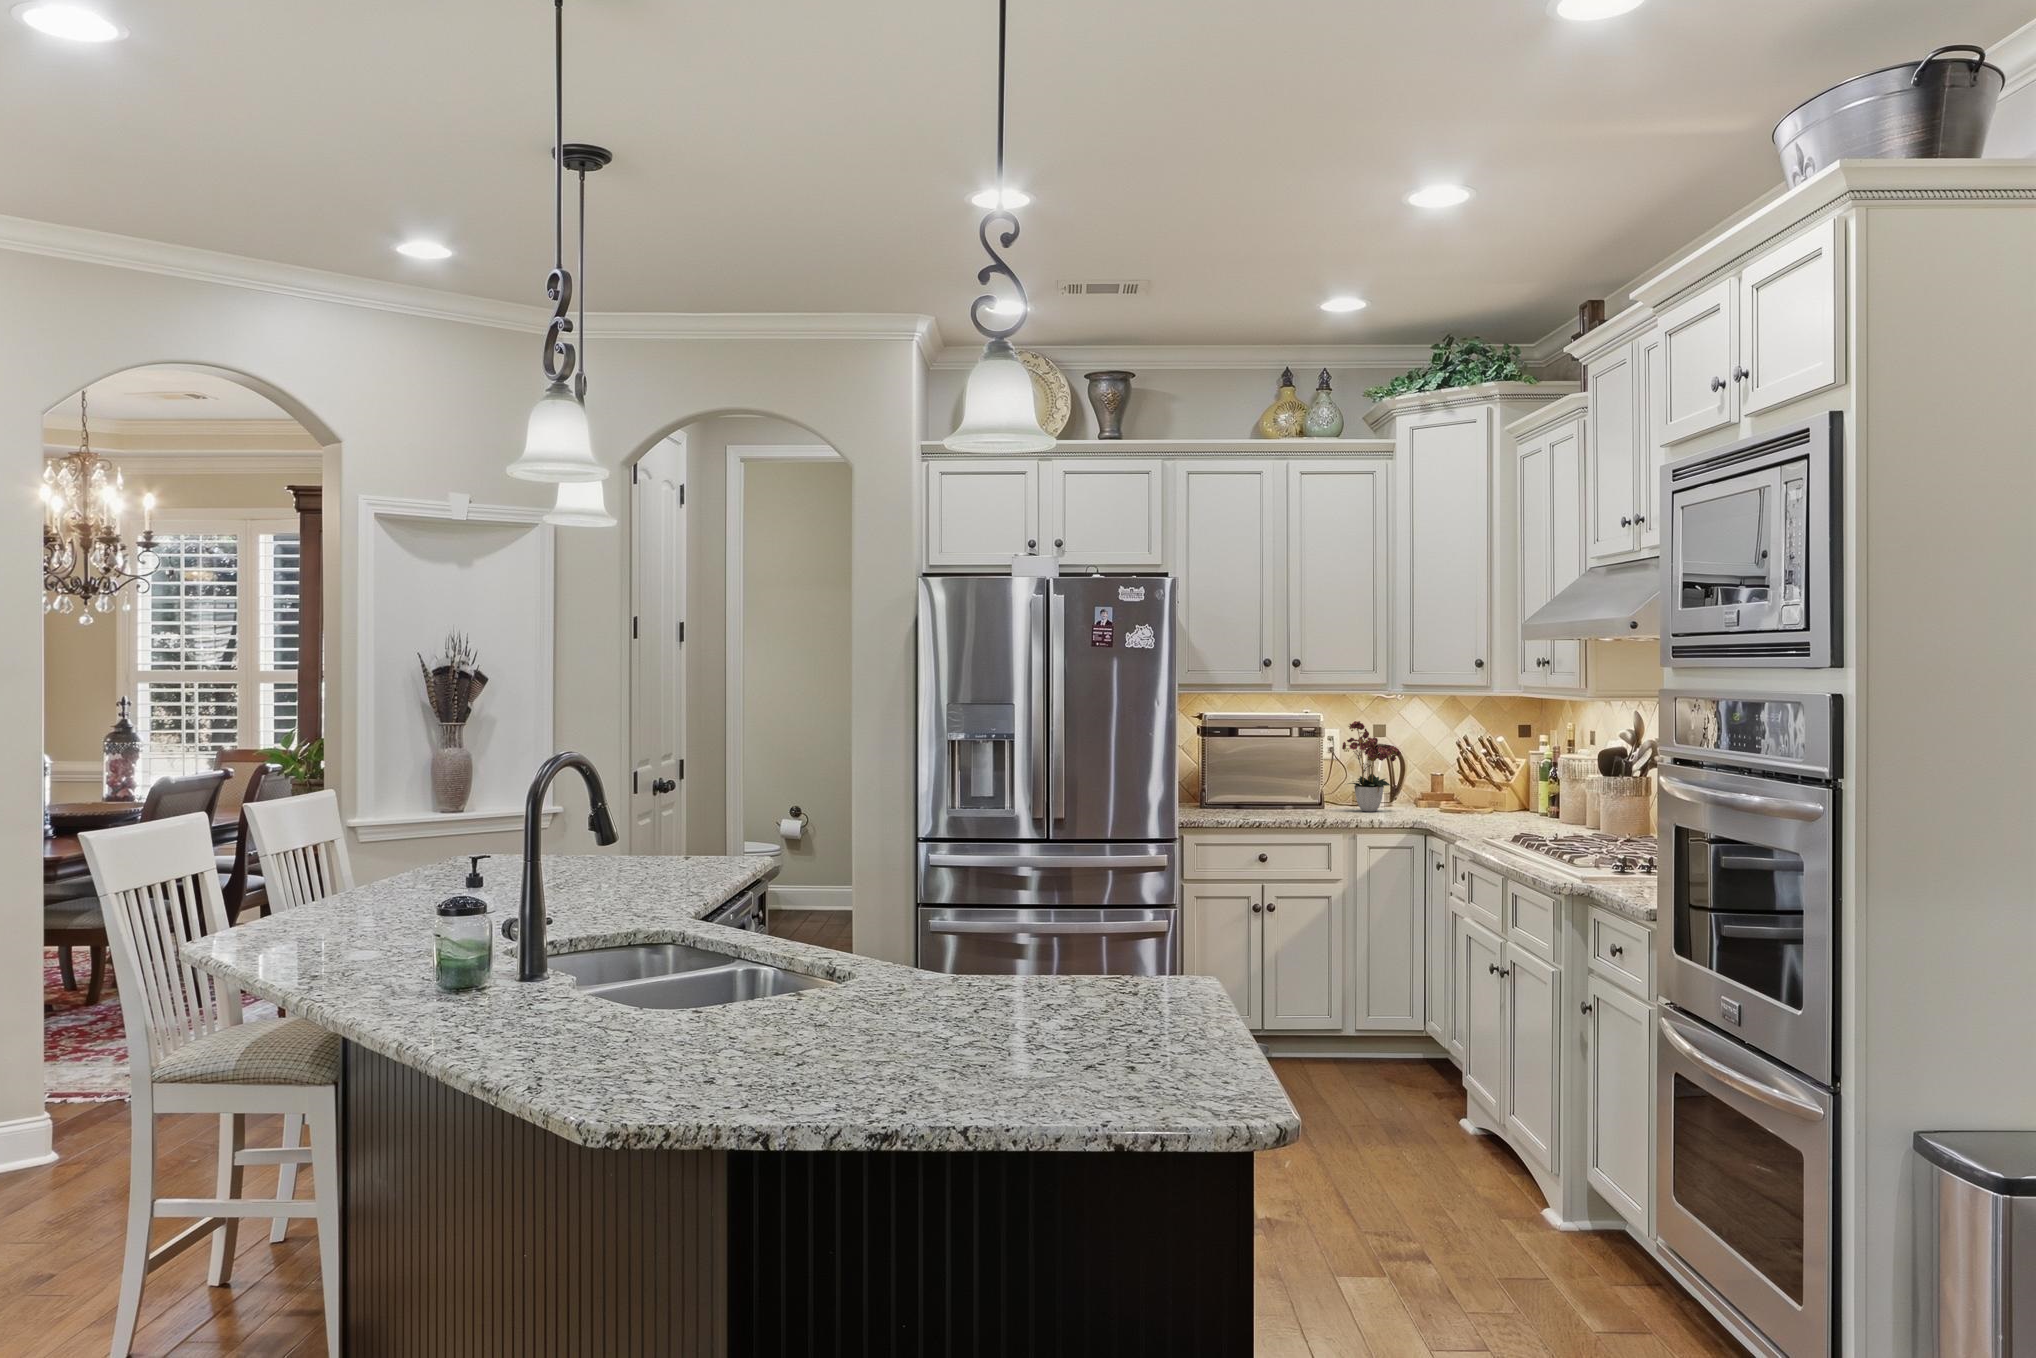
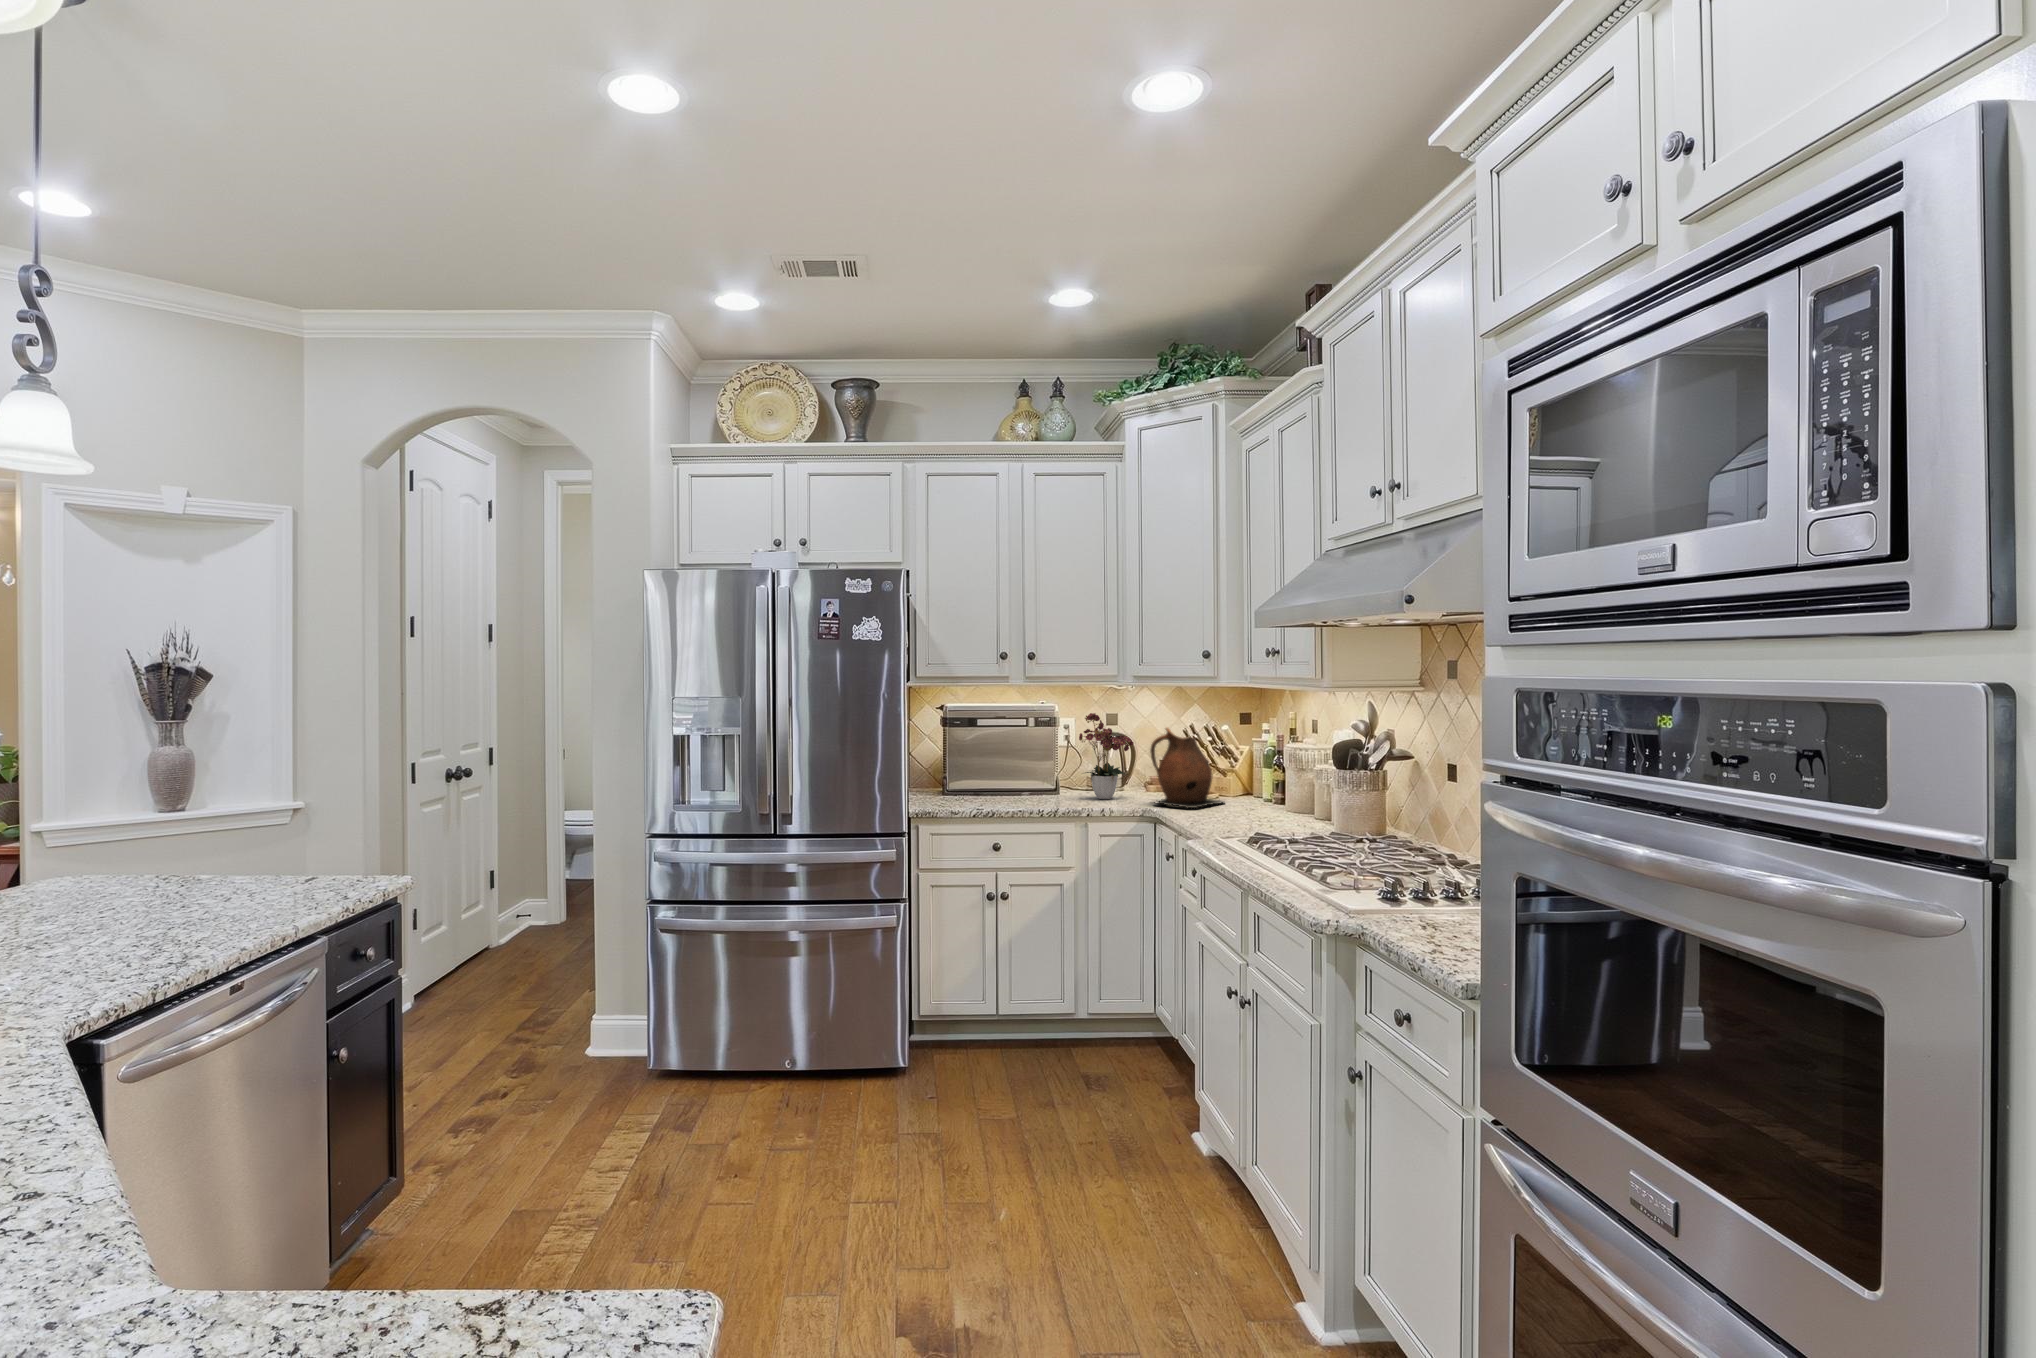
ceramic pitcher: none [1419,737,1499,819] -> present [1150,728,1225,808]

